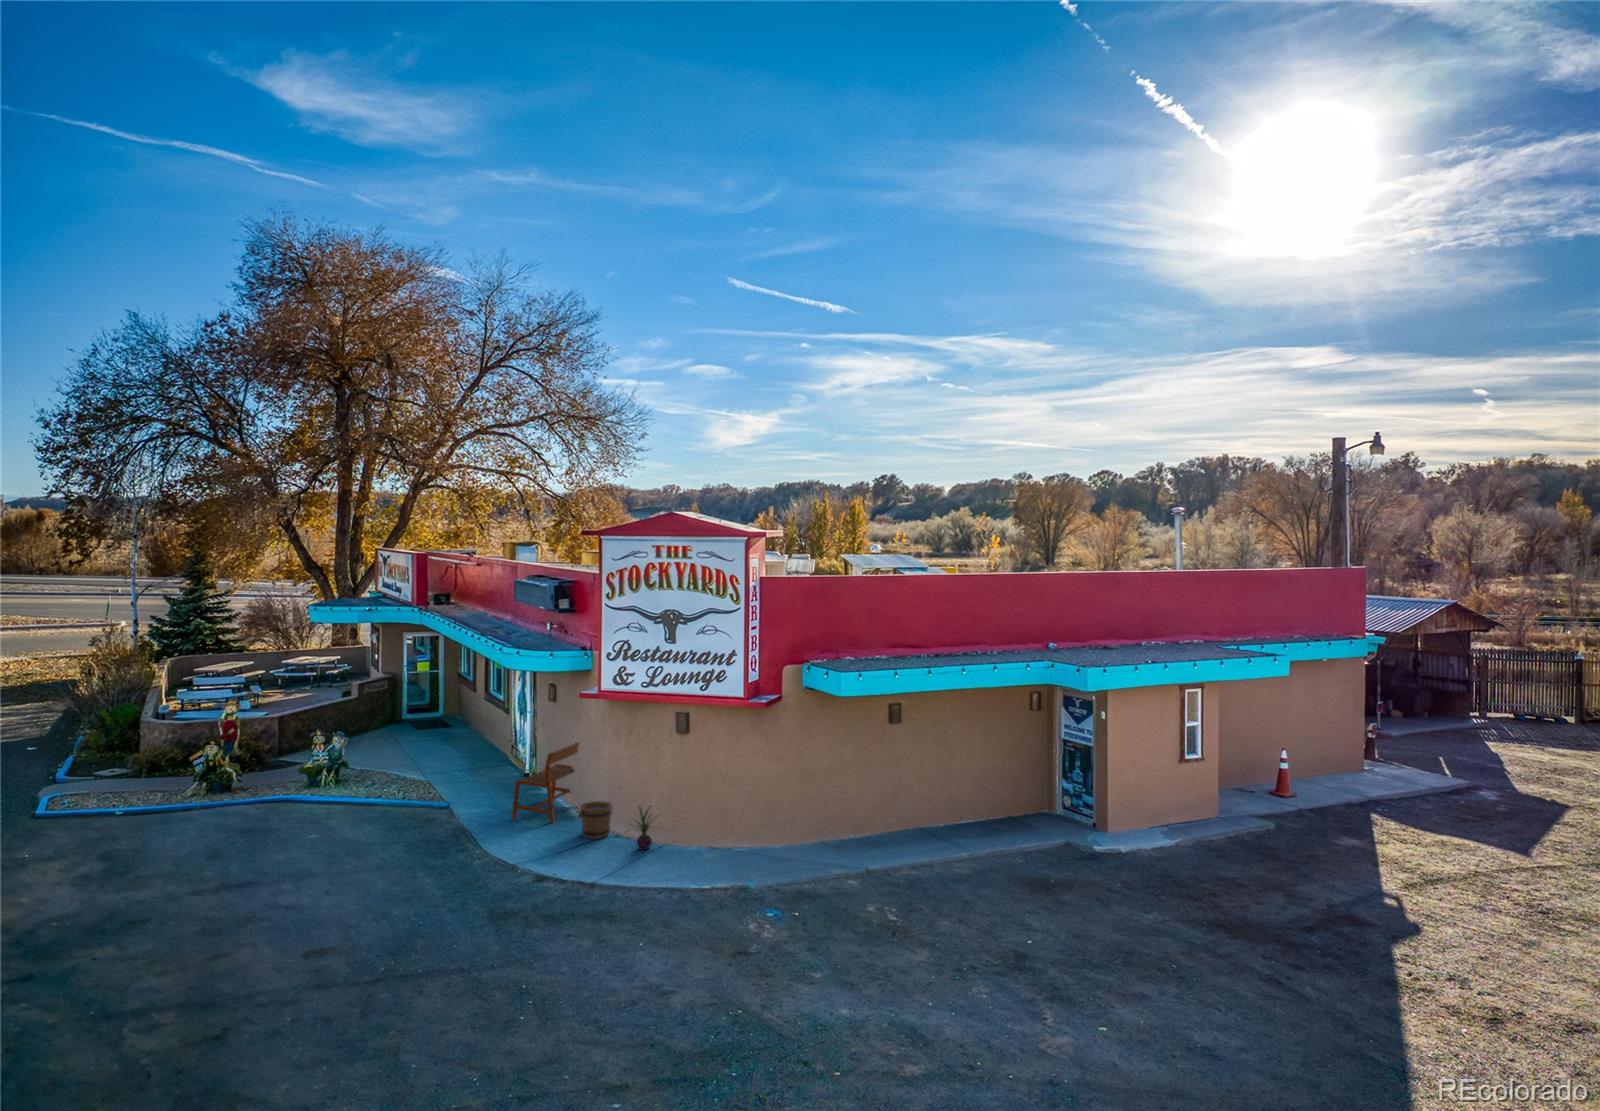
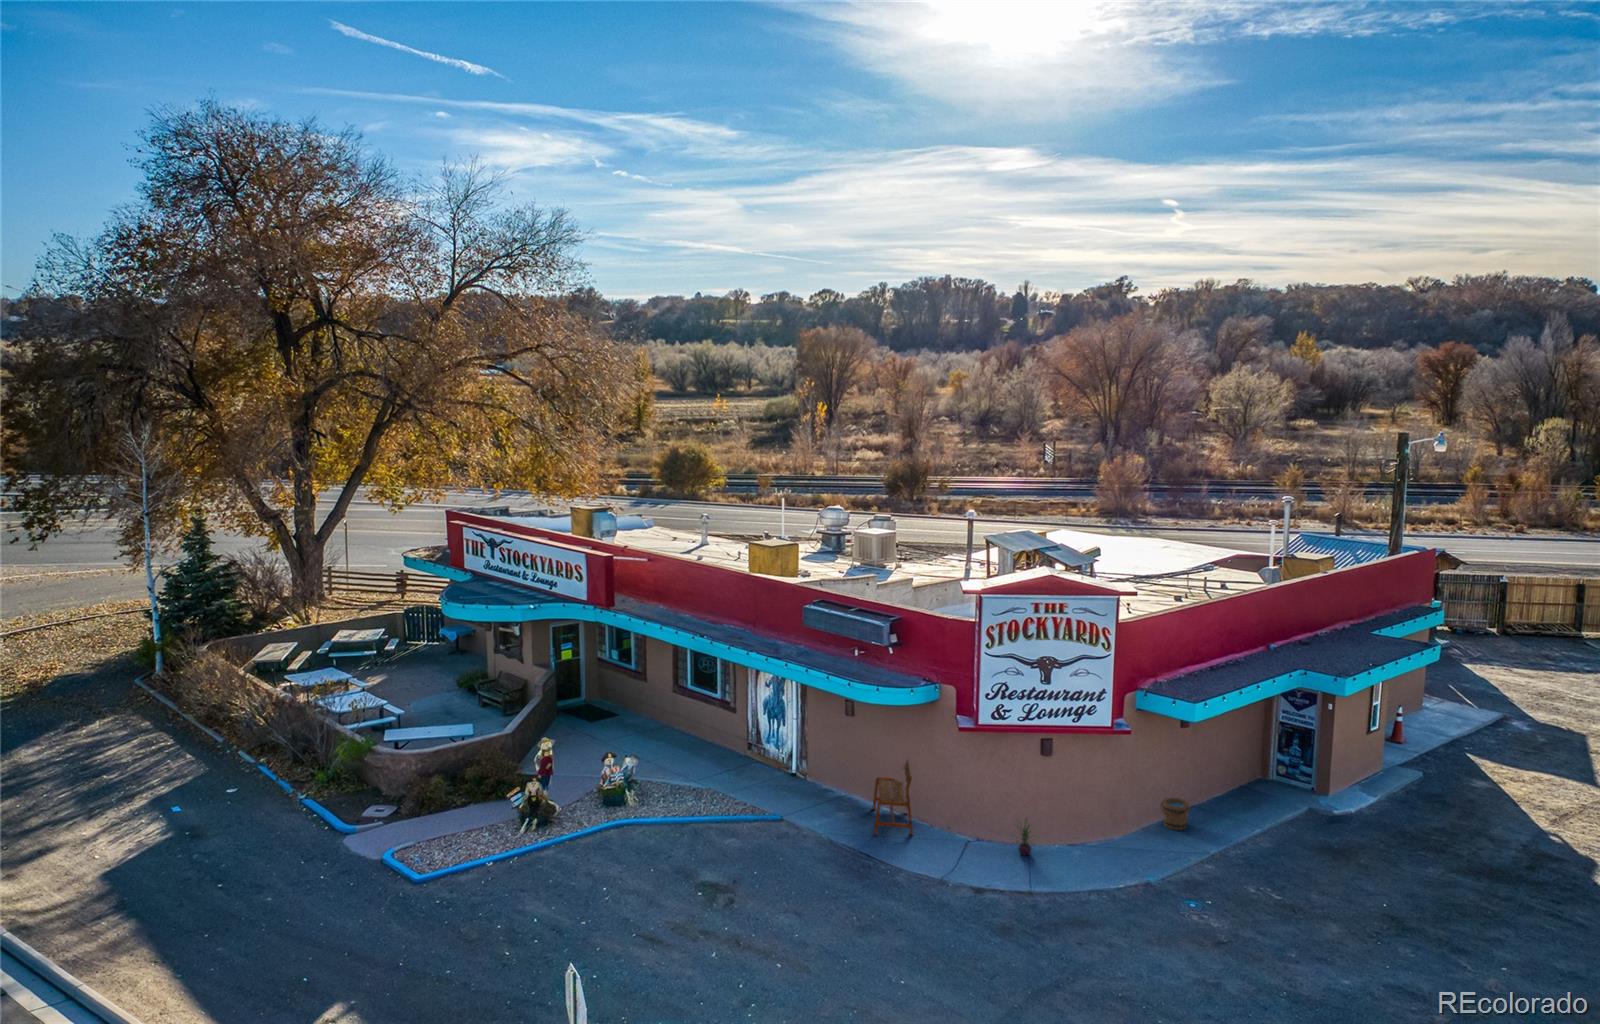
bucket: present [578,801,612,839] -> present [1160,798,1190,830]

